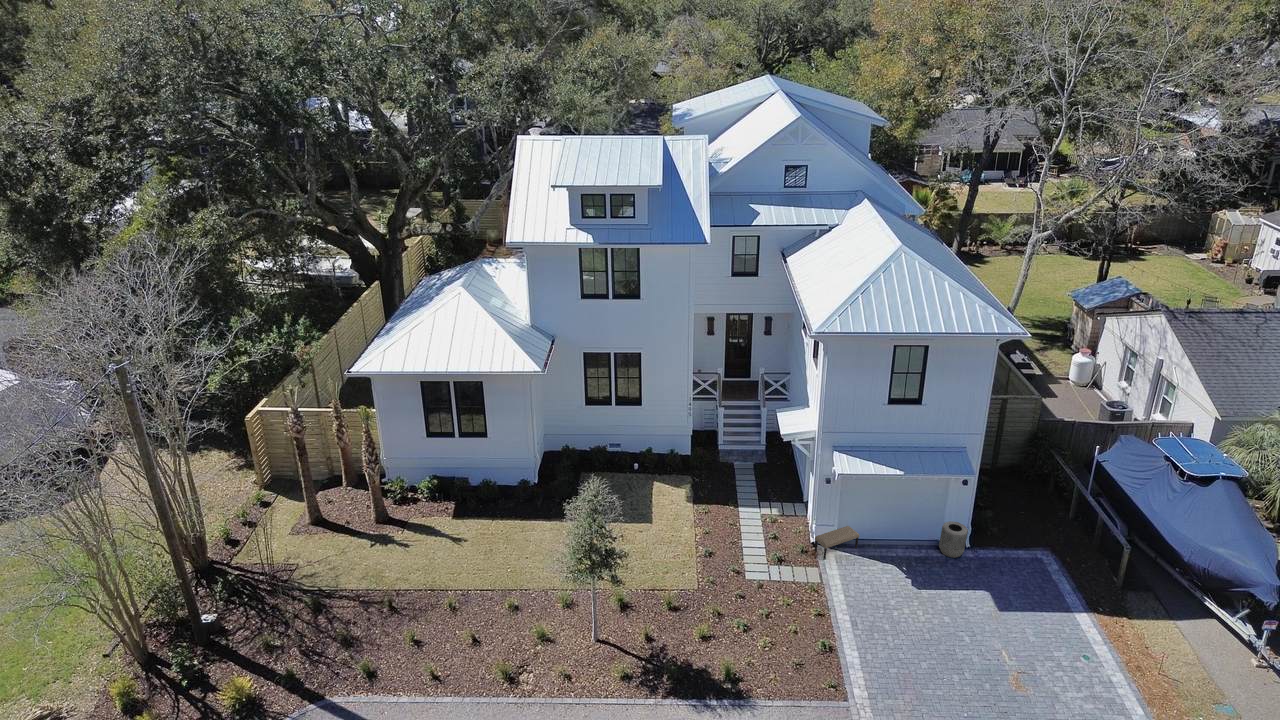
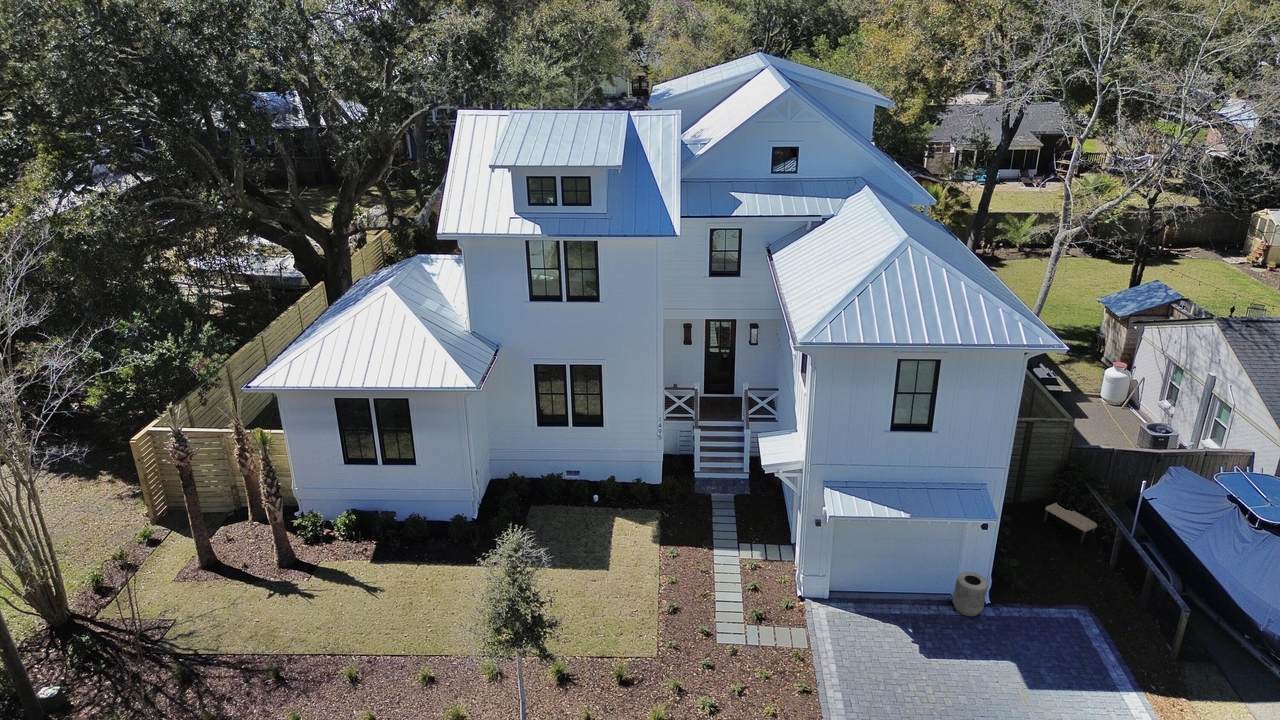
bench: present [815,526,859,559] -> present [1044,503,1097,544]

